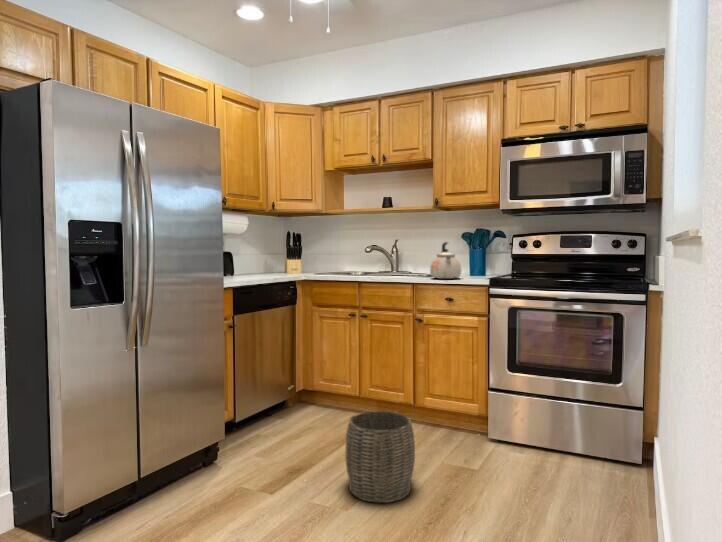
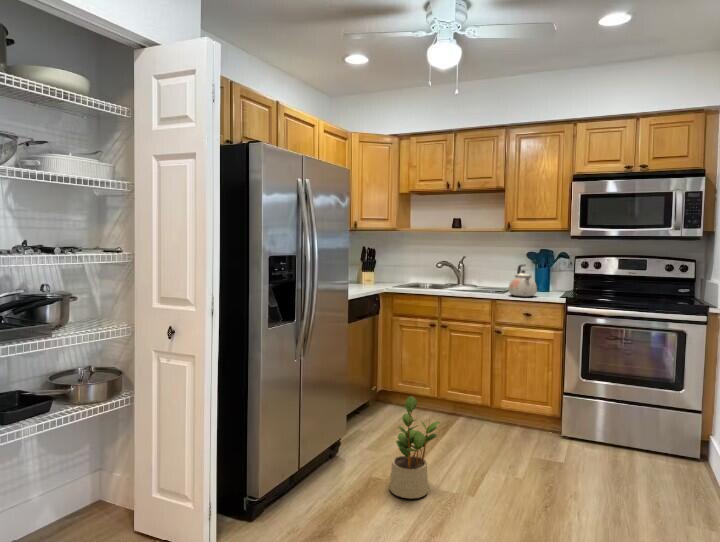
potted plant: none [252,391,313,514] -> present [390,396,440,498]
woven basket: present [346,411,415,503] -> none [460,412,520,489]

